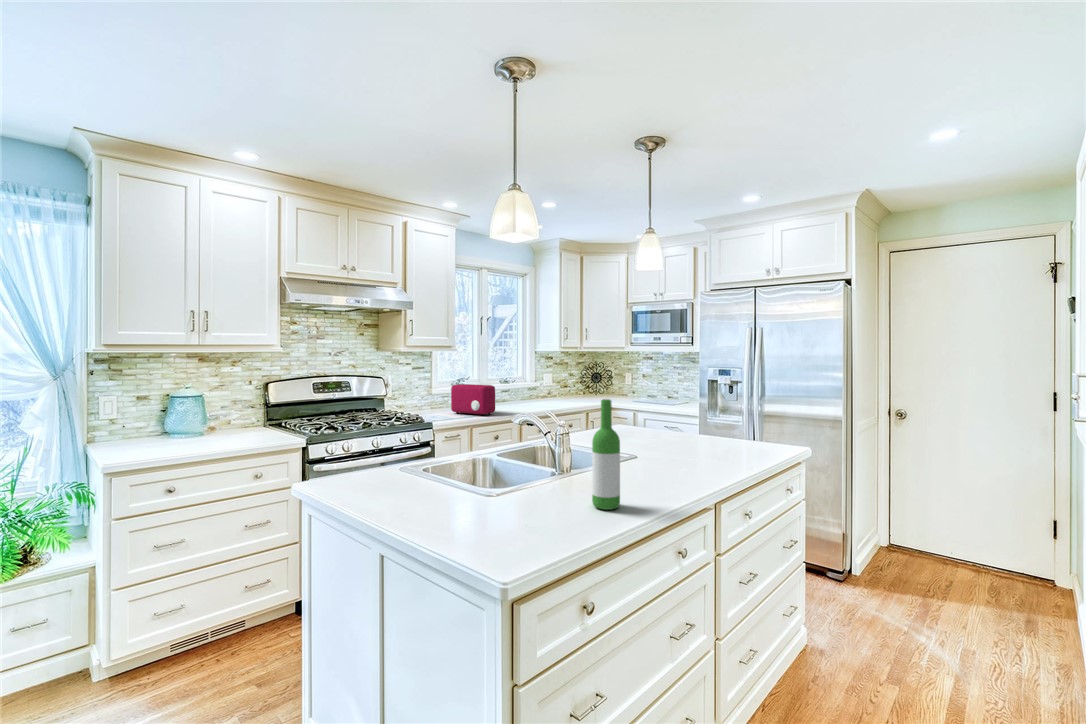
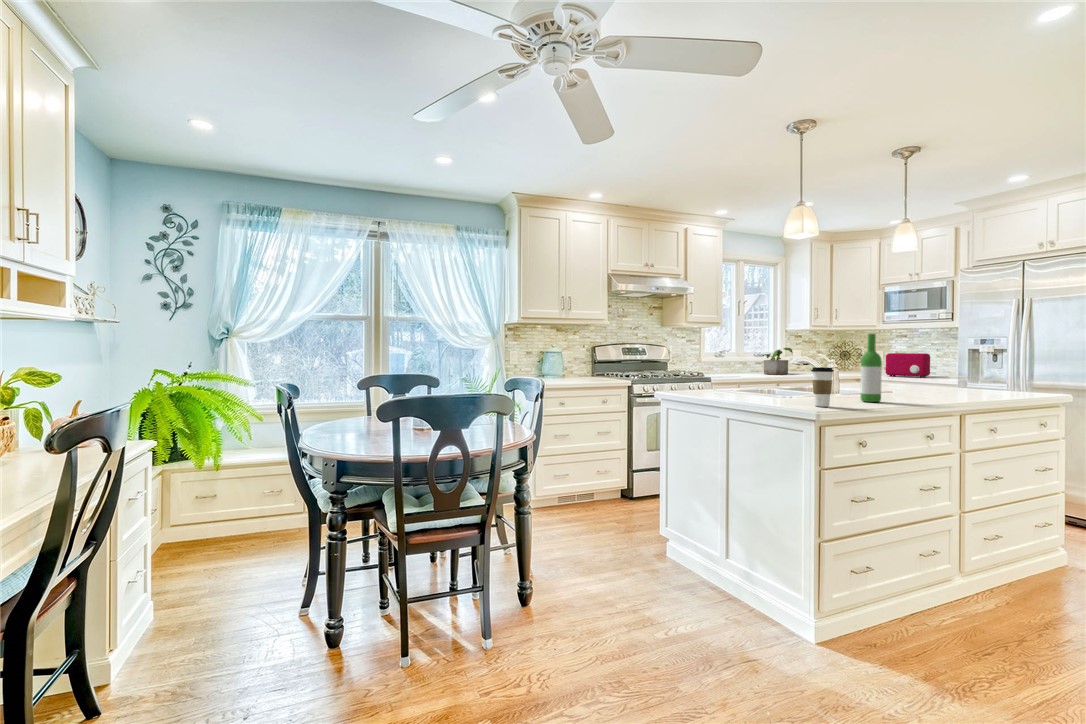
potted plant: none [506,374,540,407] -> present [762,348,793,374]
toaster: present [451,384,495,416] -> present [886,353,930,378]
coffee cup: none [510,469,545,544] -> present [811,367,834,407]

